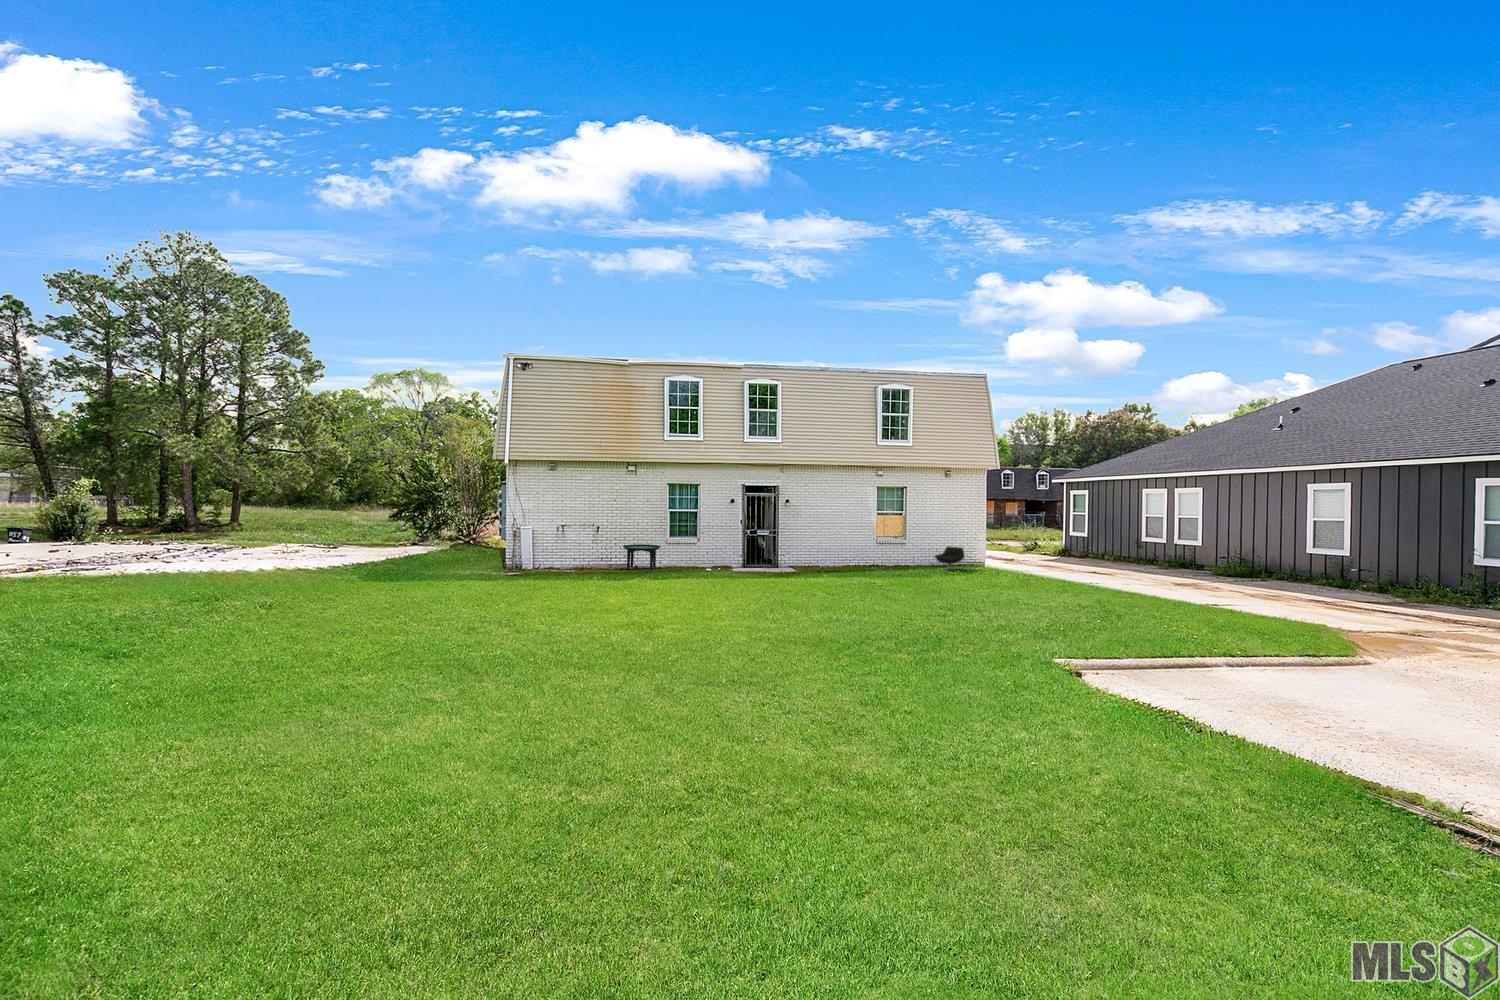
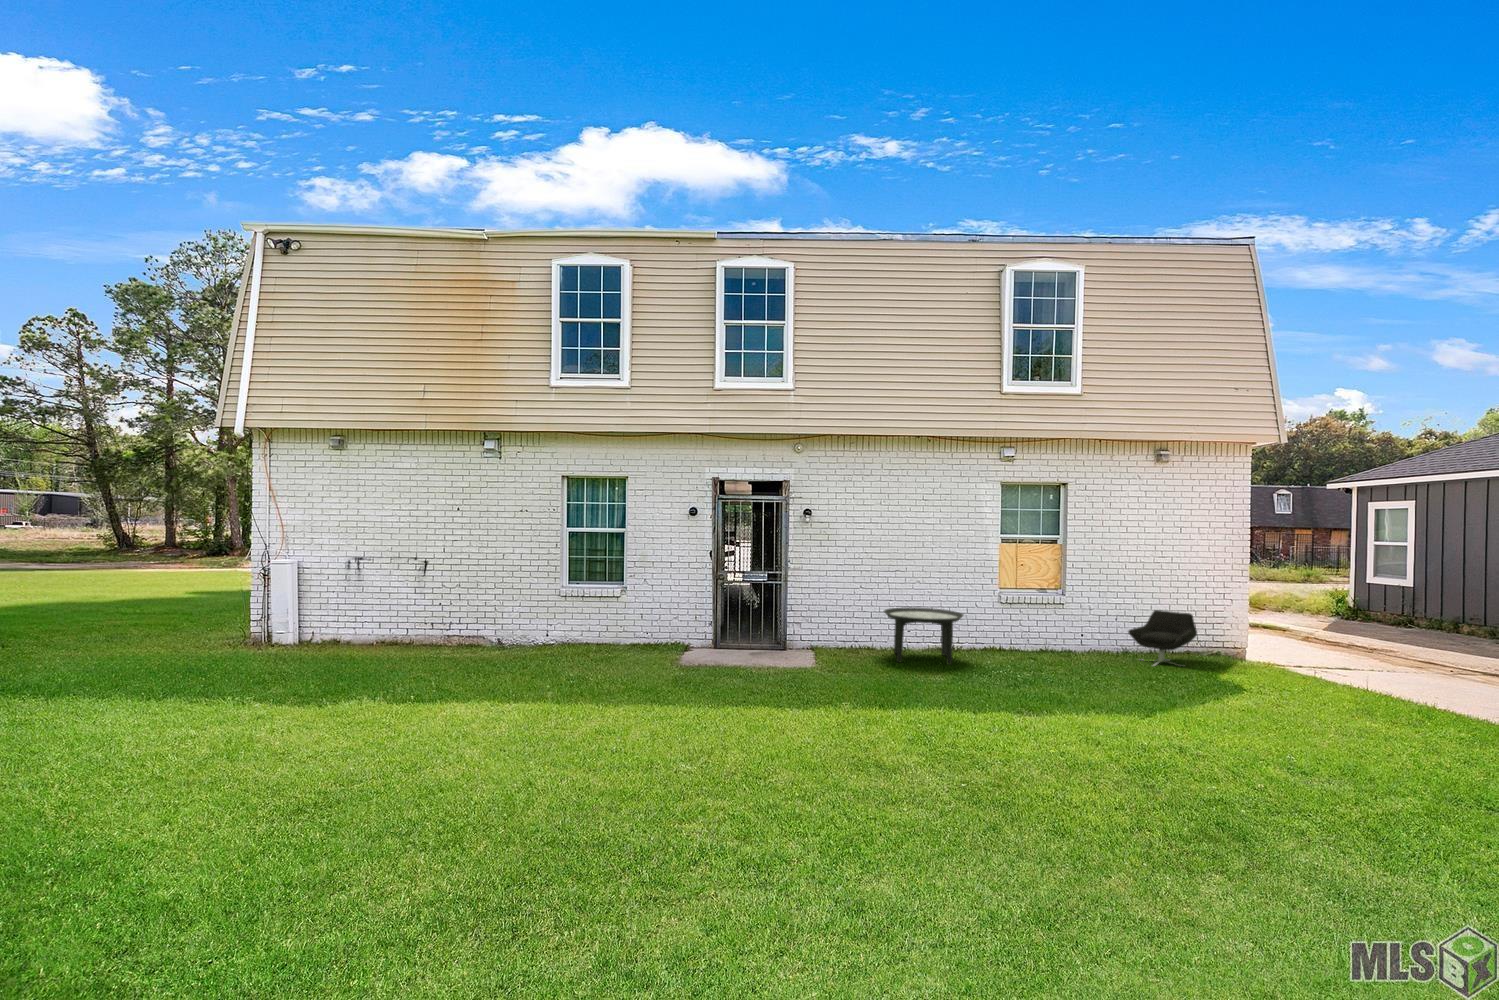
round table: present [623,544,661,570] -> present [884,607,963,665]

